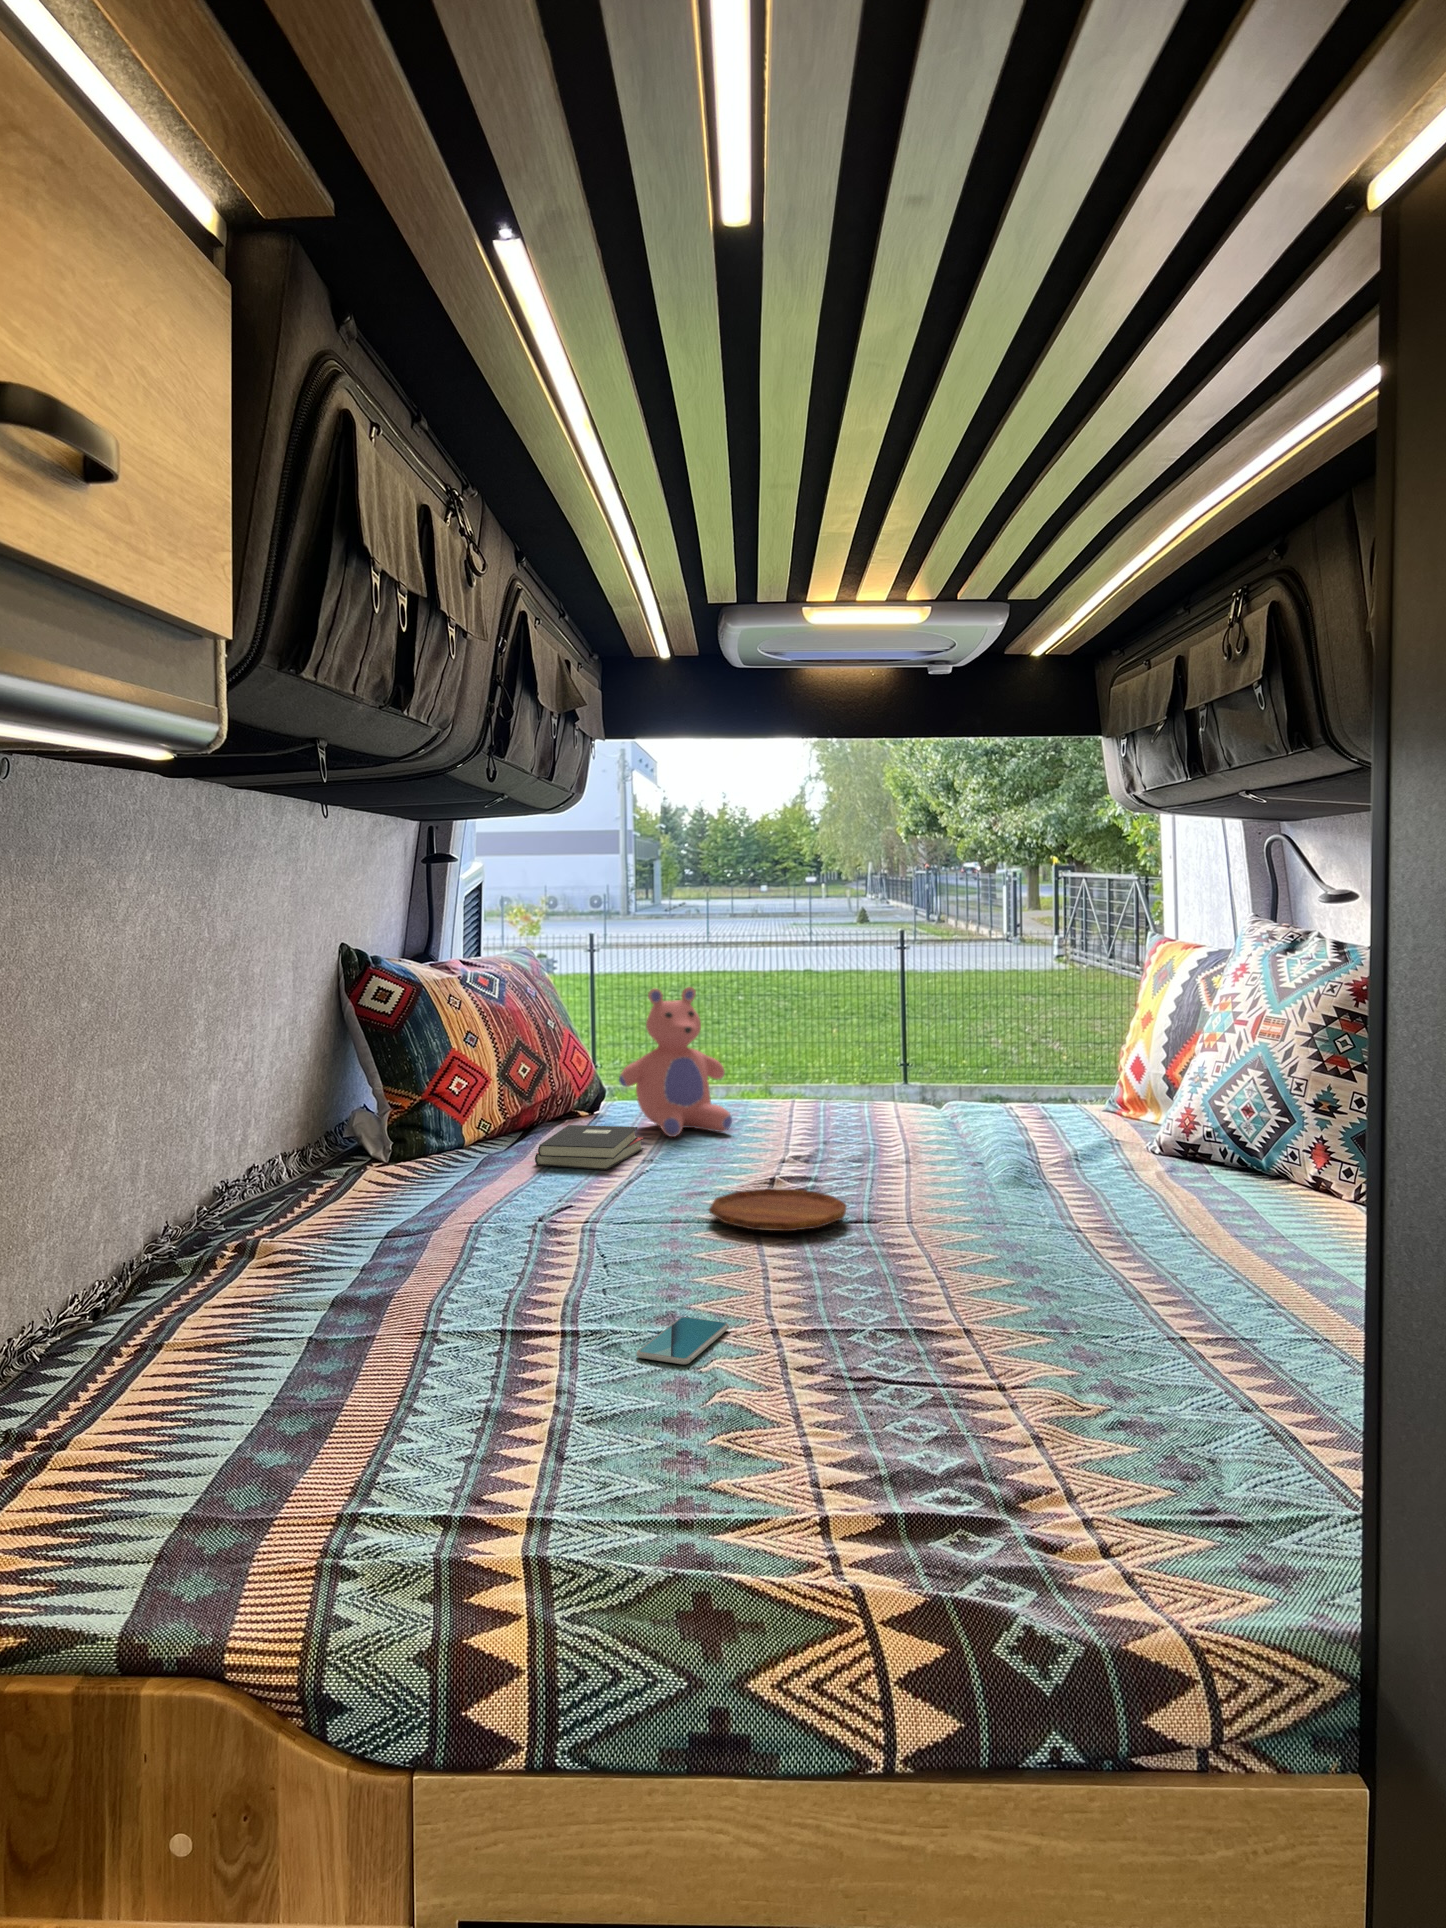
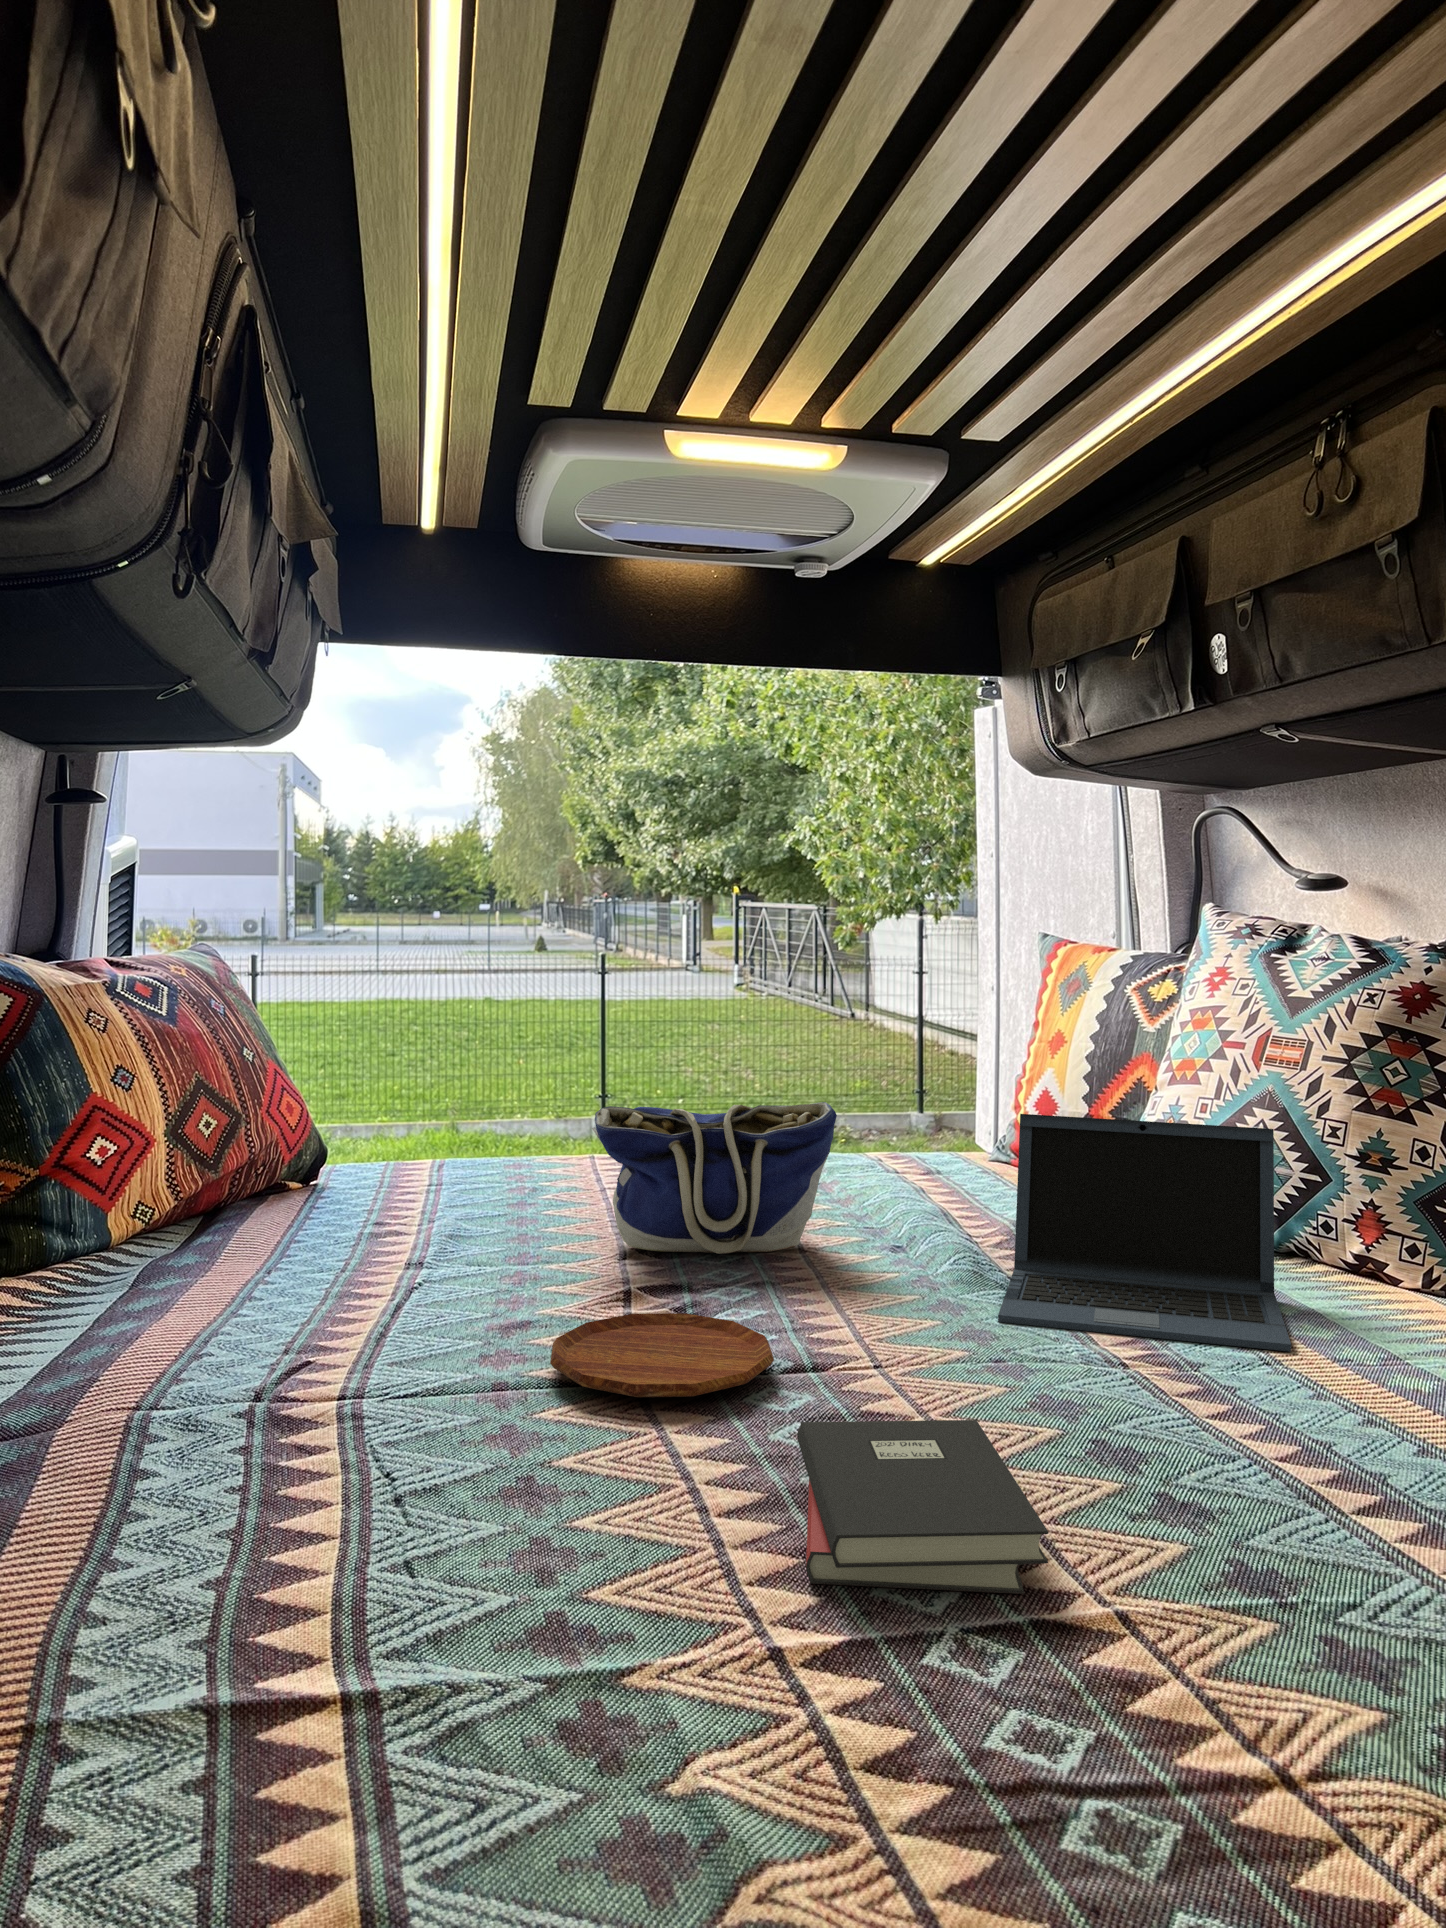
teddy bear: present [619,987,732,1137] -> none [358,998,530,1221]
tote bag: none [762,1059,928,1162] -> present [592,1102,837,1254]
laptop: none [1018,1069,1239,1232] -> present [998,1114,1291,1352]
hardback book: present [535,1125,644,1170] -> present [797,1420,1049,1594]
smartphone: present [636,1317,729,1364] -> none [519,1628,679,1773]

